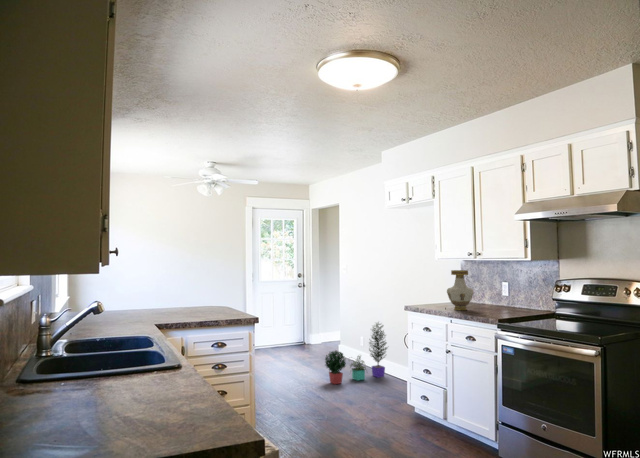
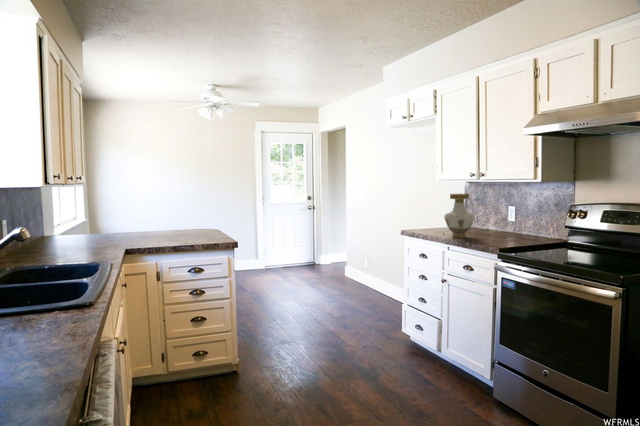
potted plant: present [325,323,387,384] -> none [325,245,391,306]

